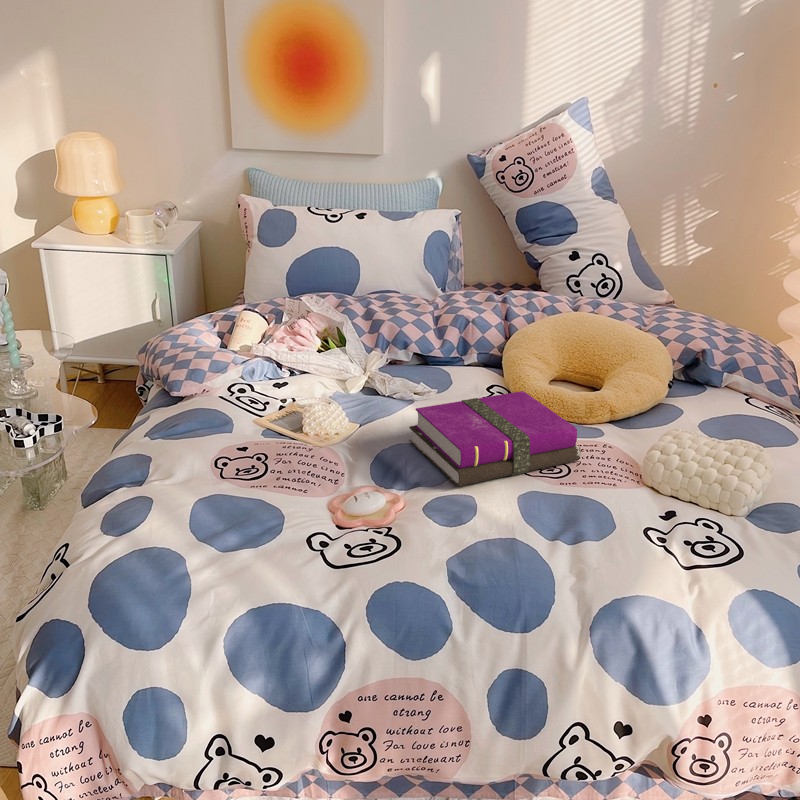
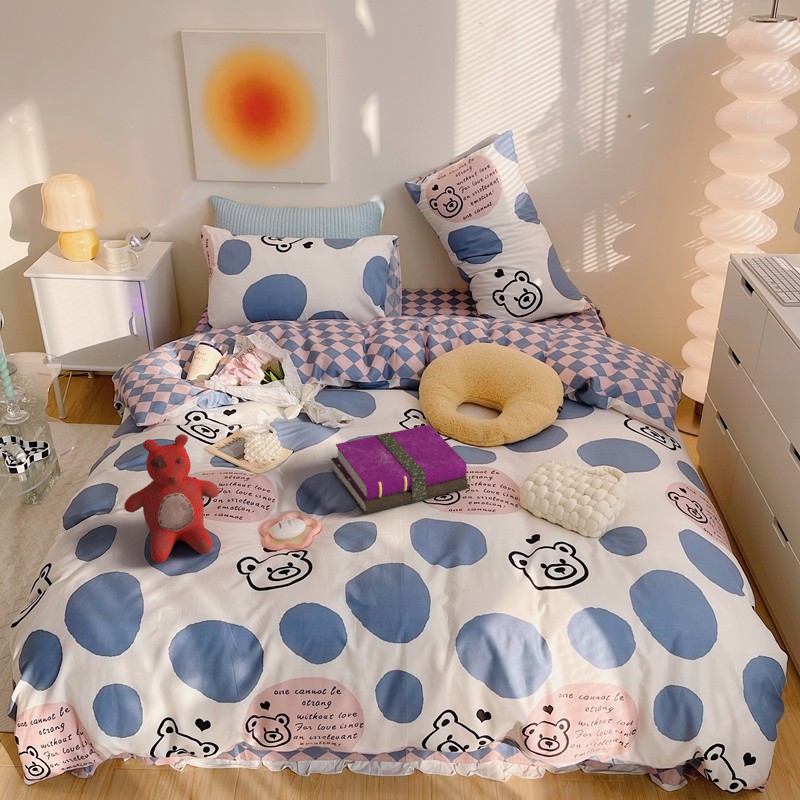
stuffed bear: none [165,375,281,536] -> present [124,434,219,563]

